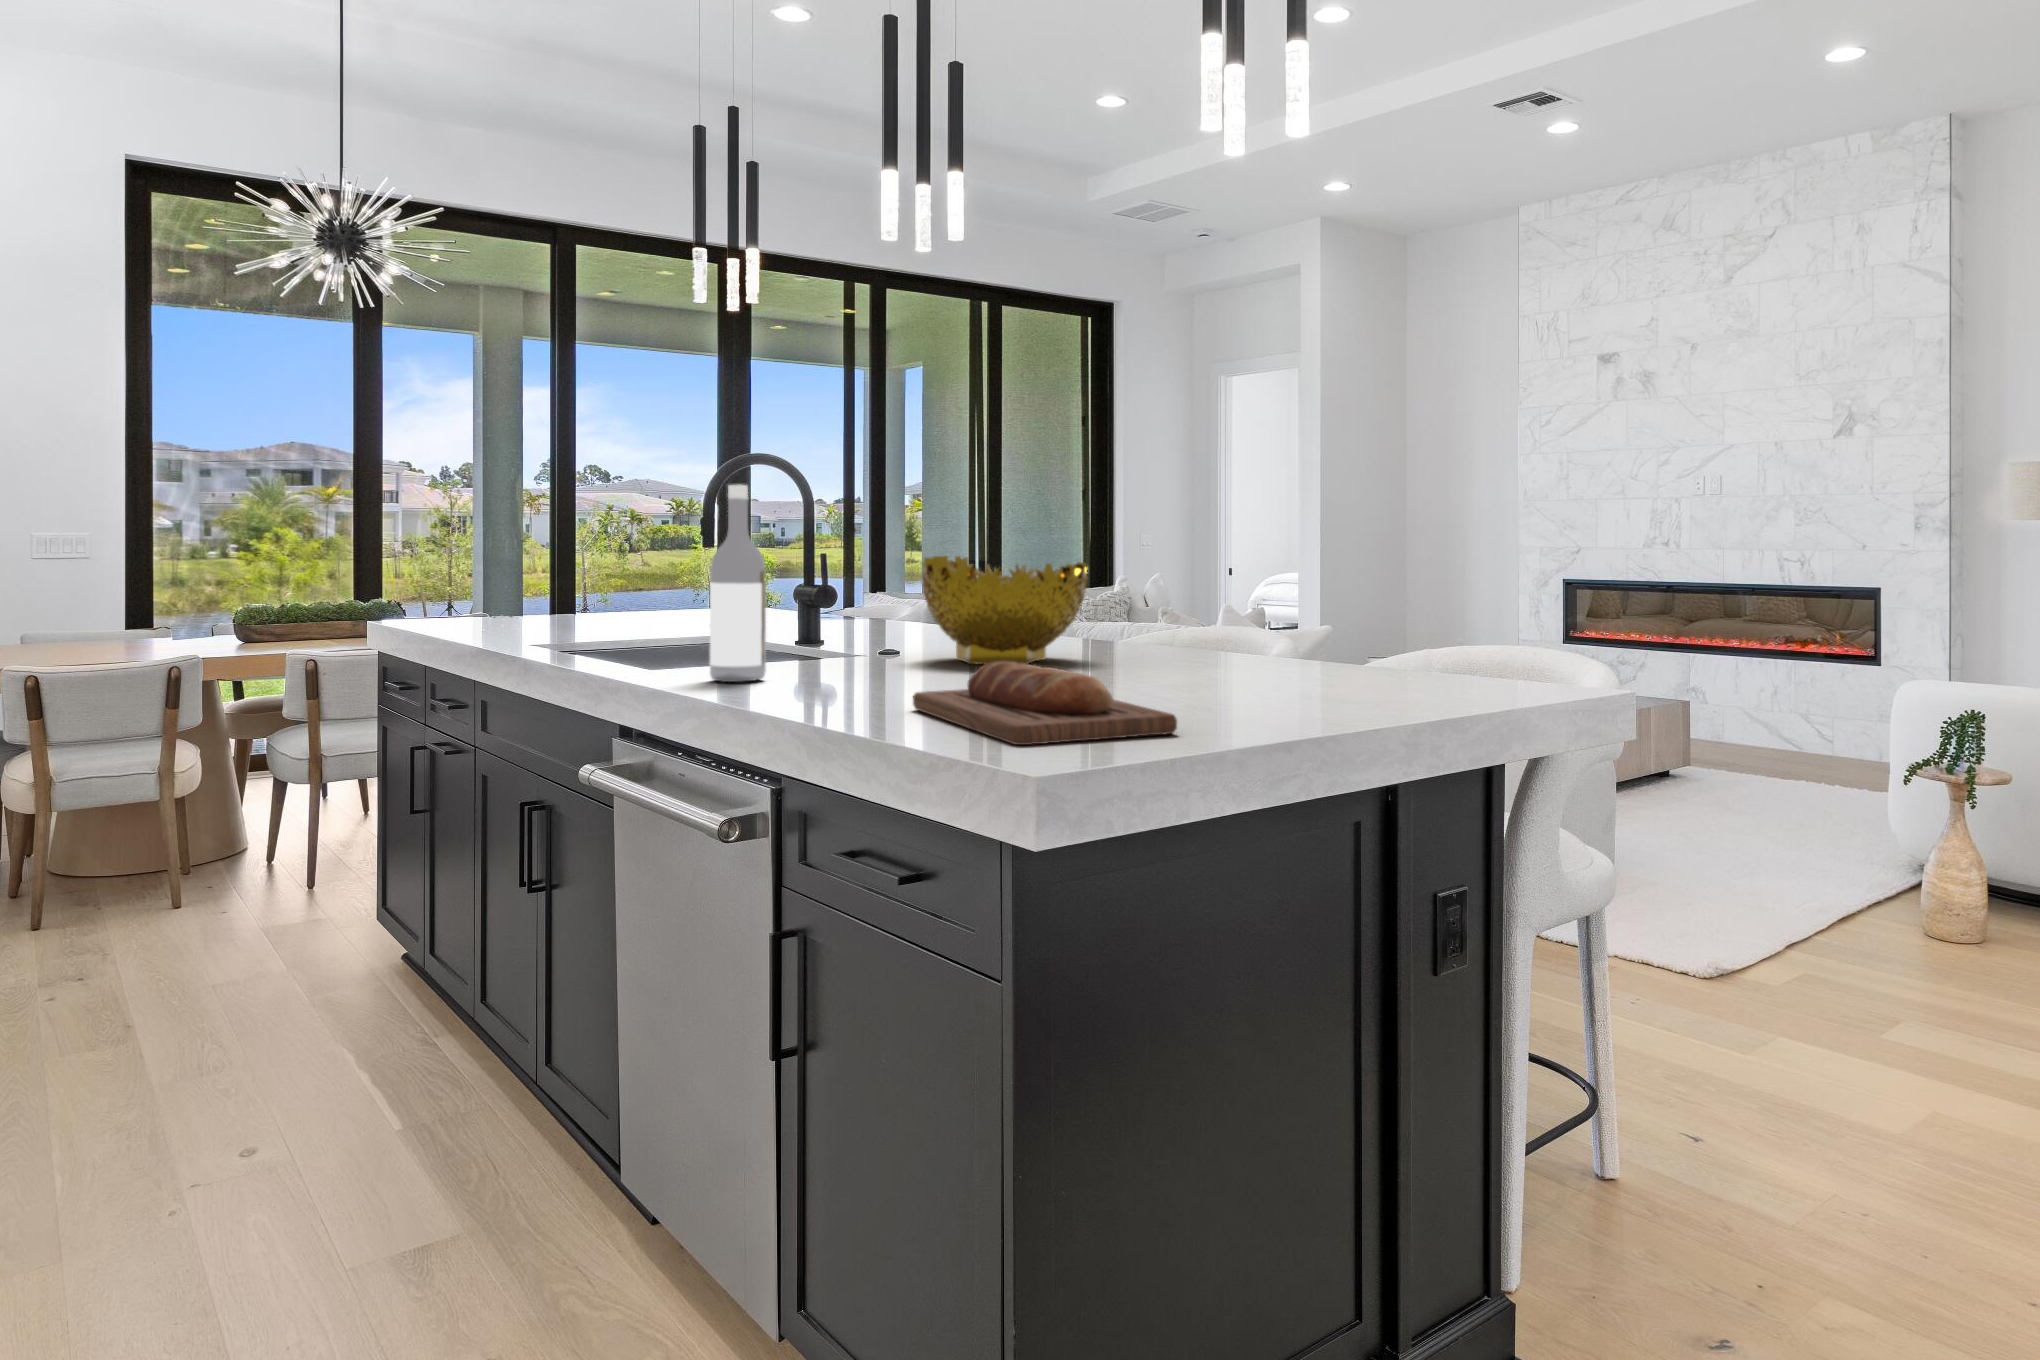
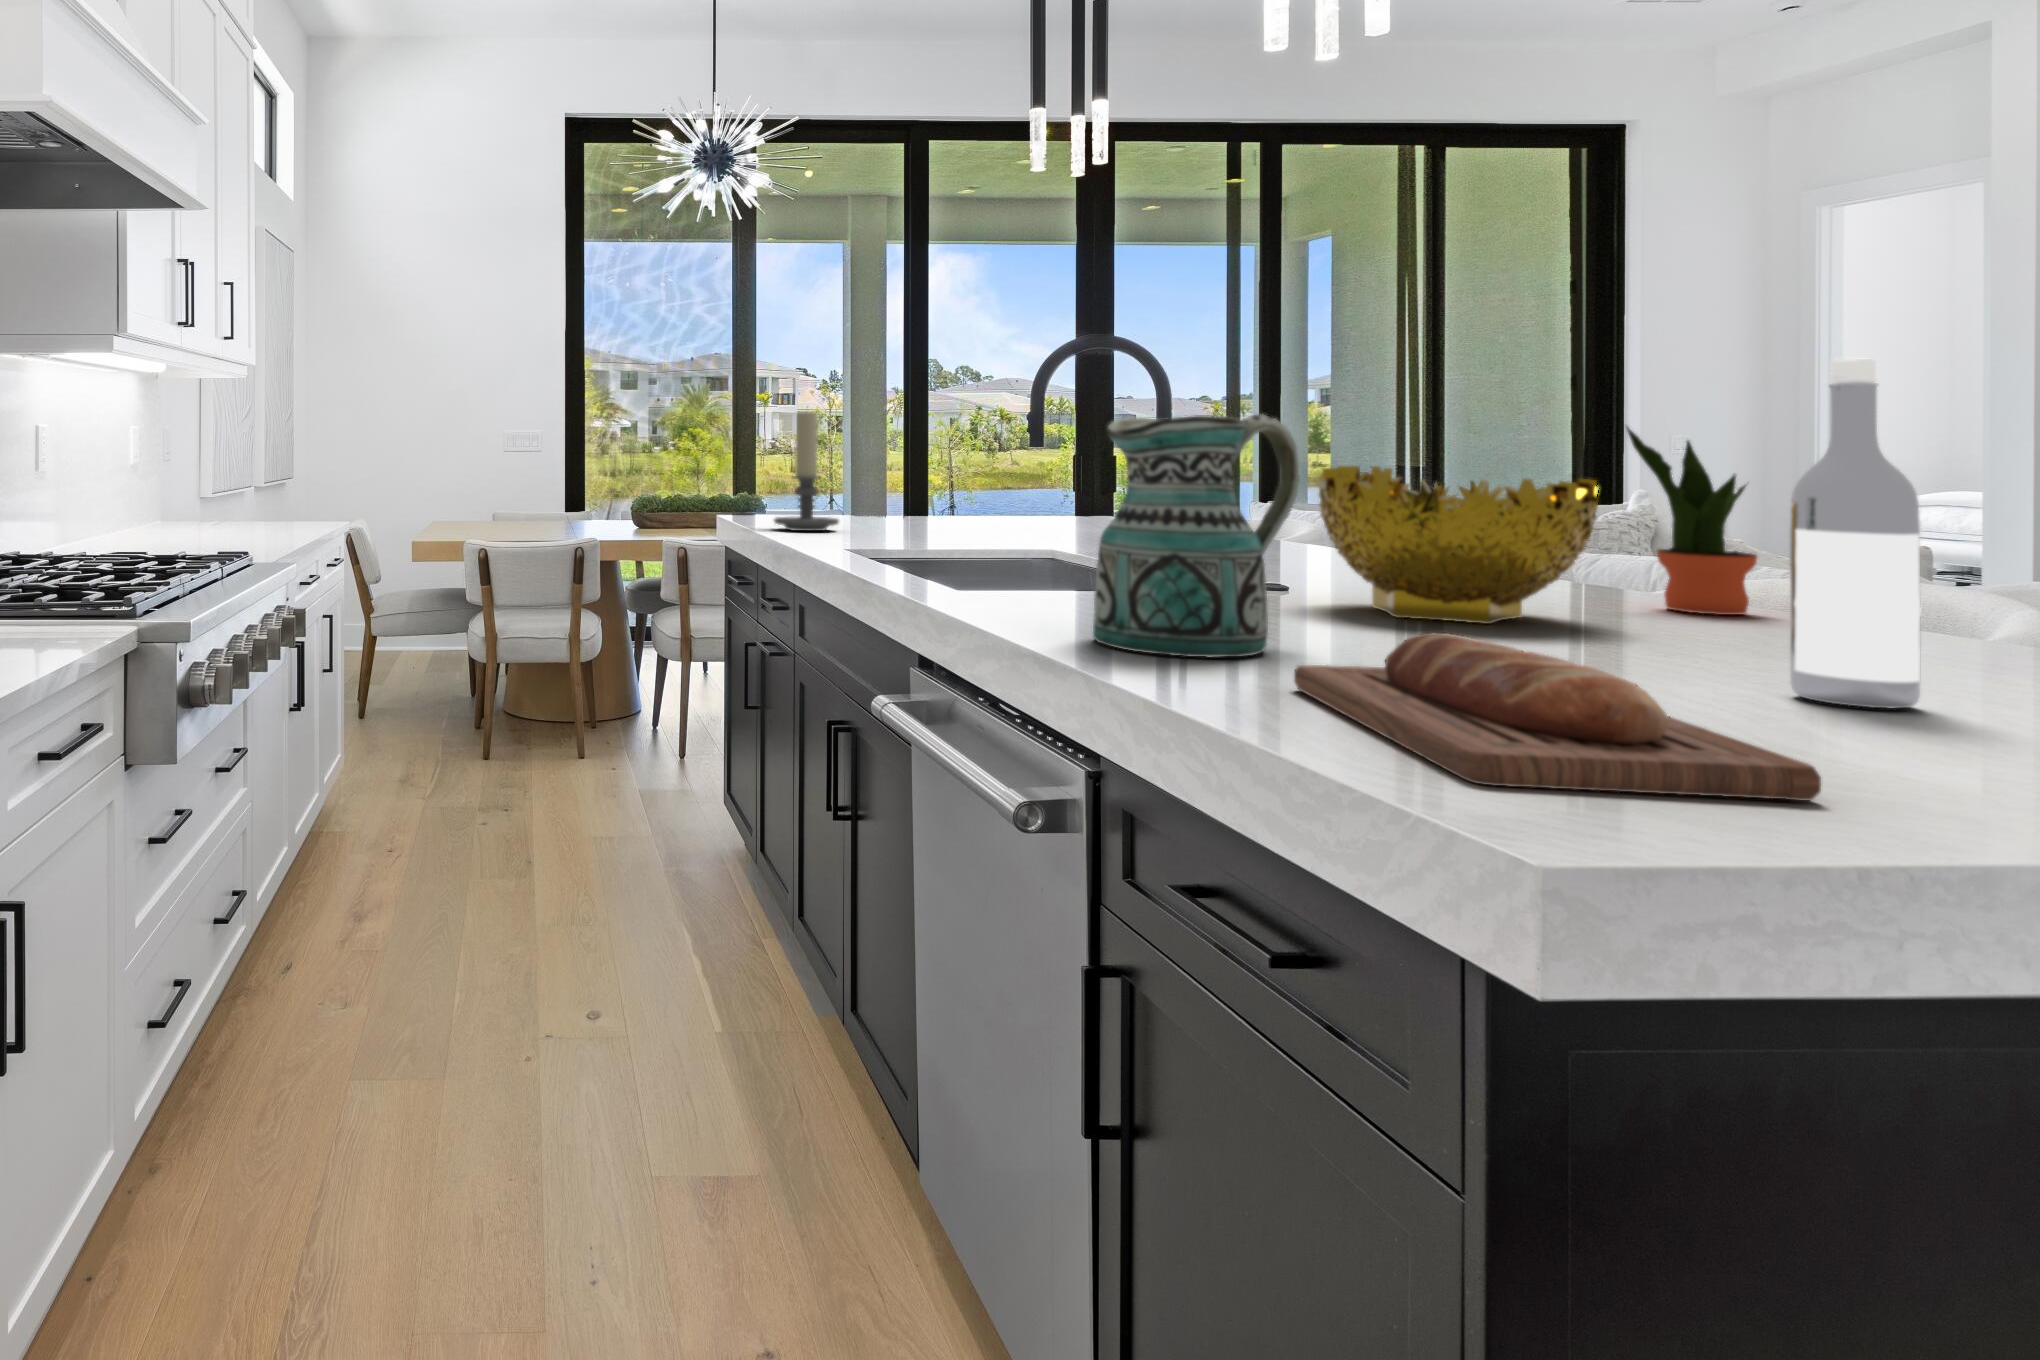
wine bottle: present [709,485,766,682] -> present [1790,358,1921,708]
candle holder: none [440,511,510,630] -> present [774,412,839,531]
ceramic pitcher: none [771,517,913,697] -> present [1093,414,1300,657]
potted plant: none [1102,525,1171,650] -> present [1626,427,1757,615]

